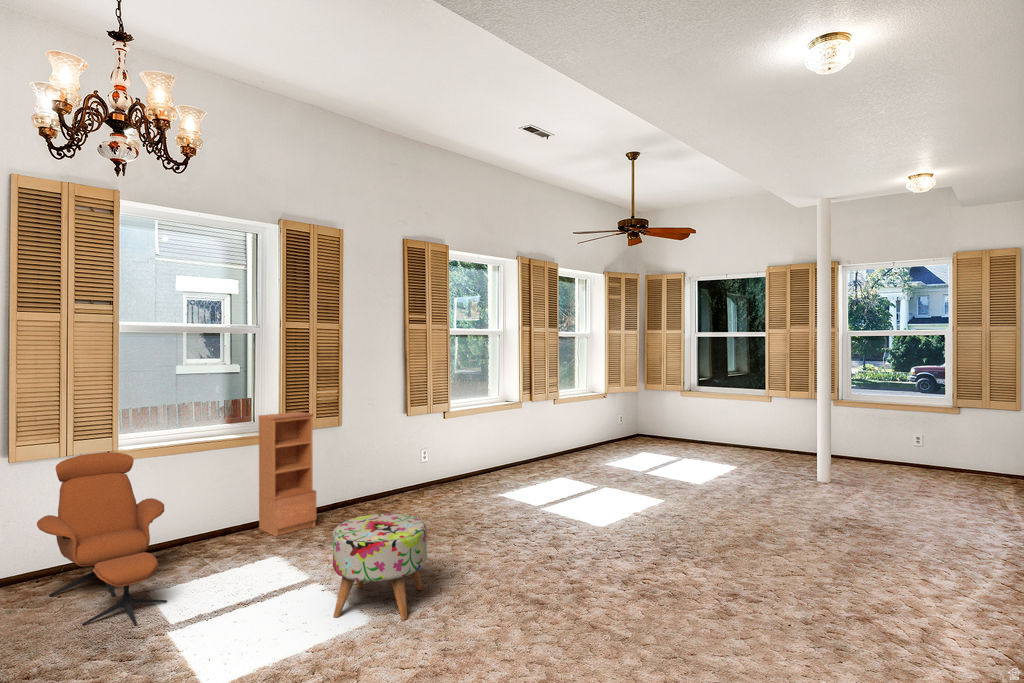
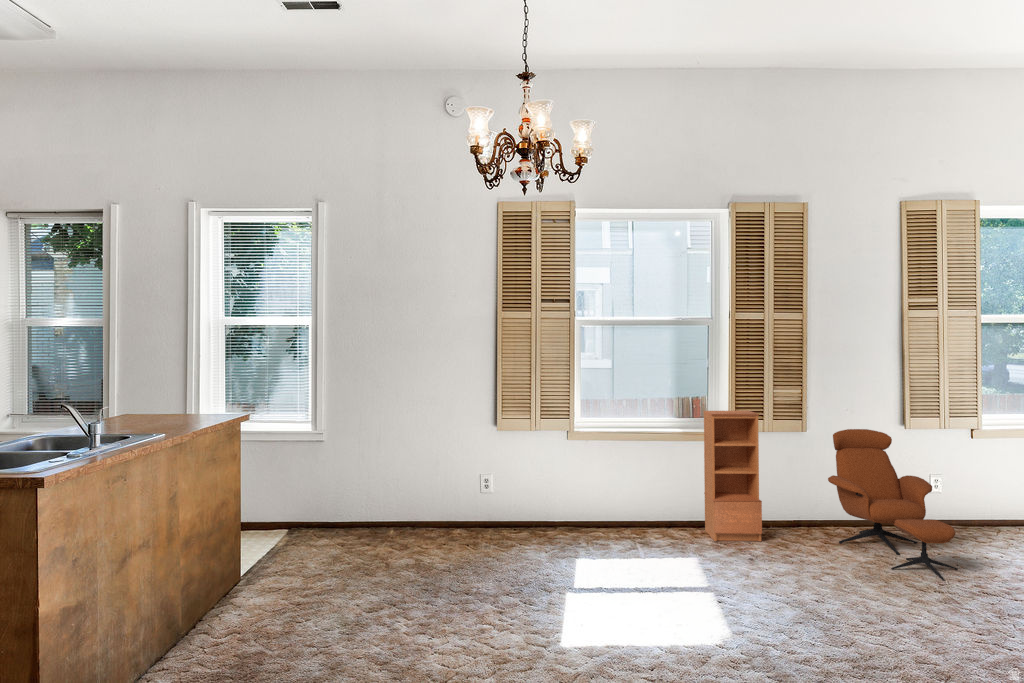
lounge chair: present [37,452,167,625] -> present [828,429,958,580]
ottoman: present [333,514,427,620] -> none [707,527,828,657]

